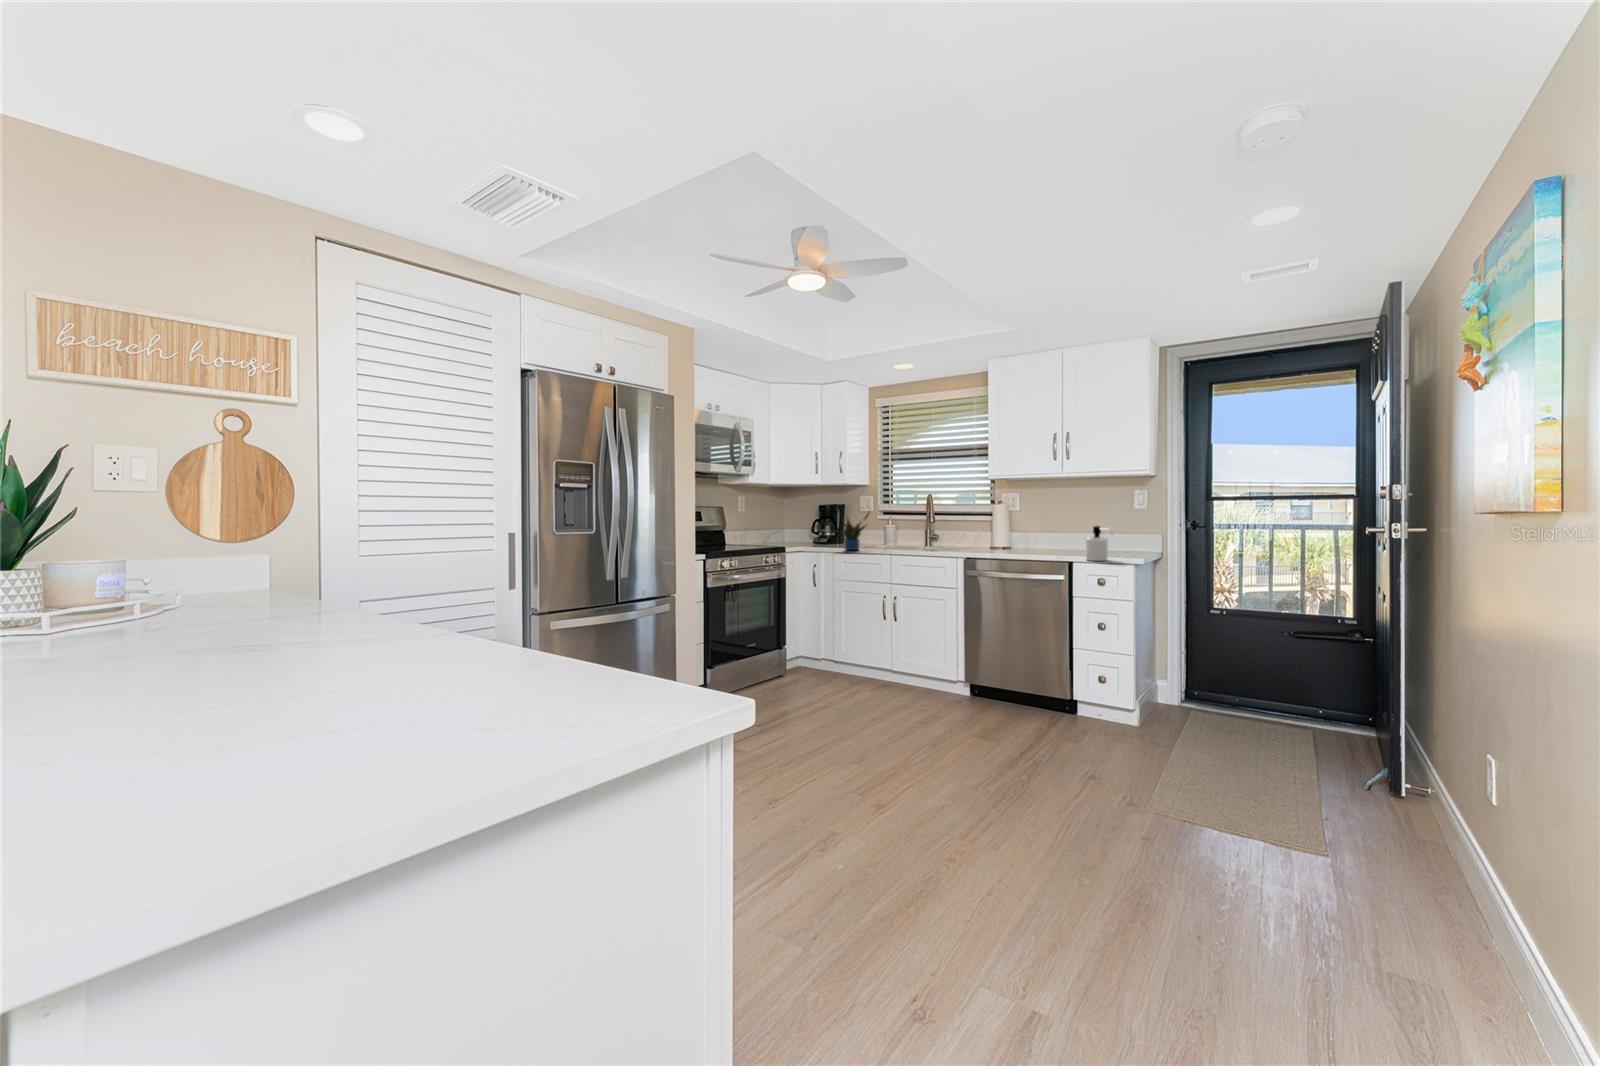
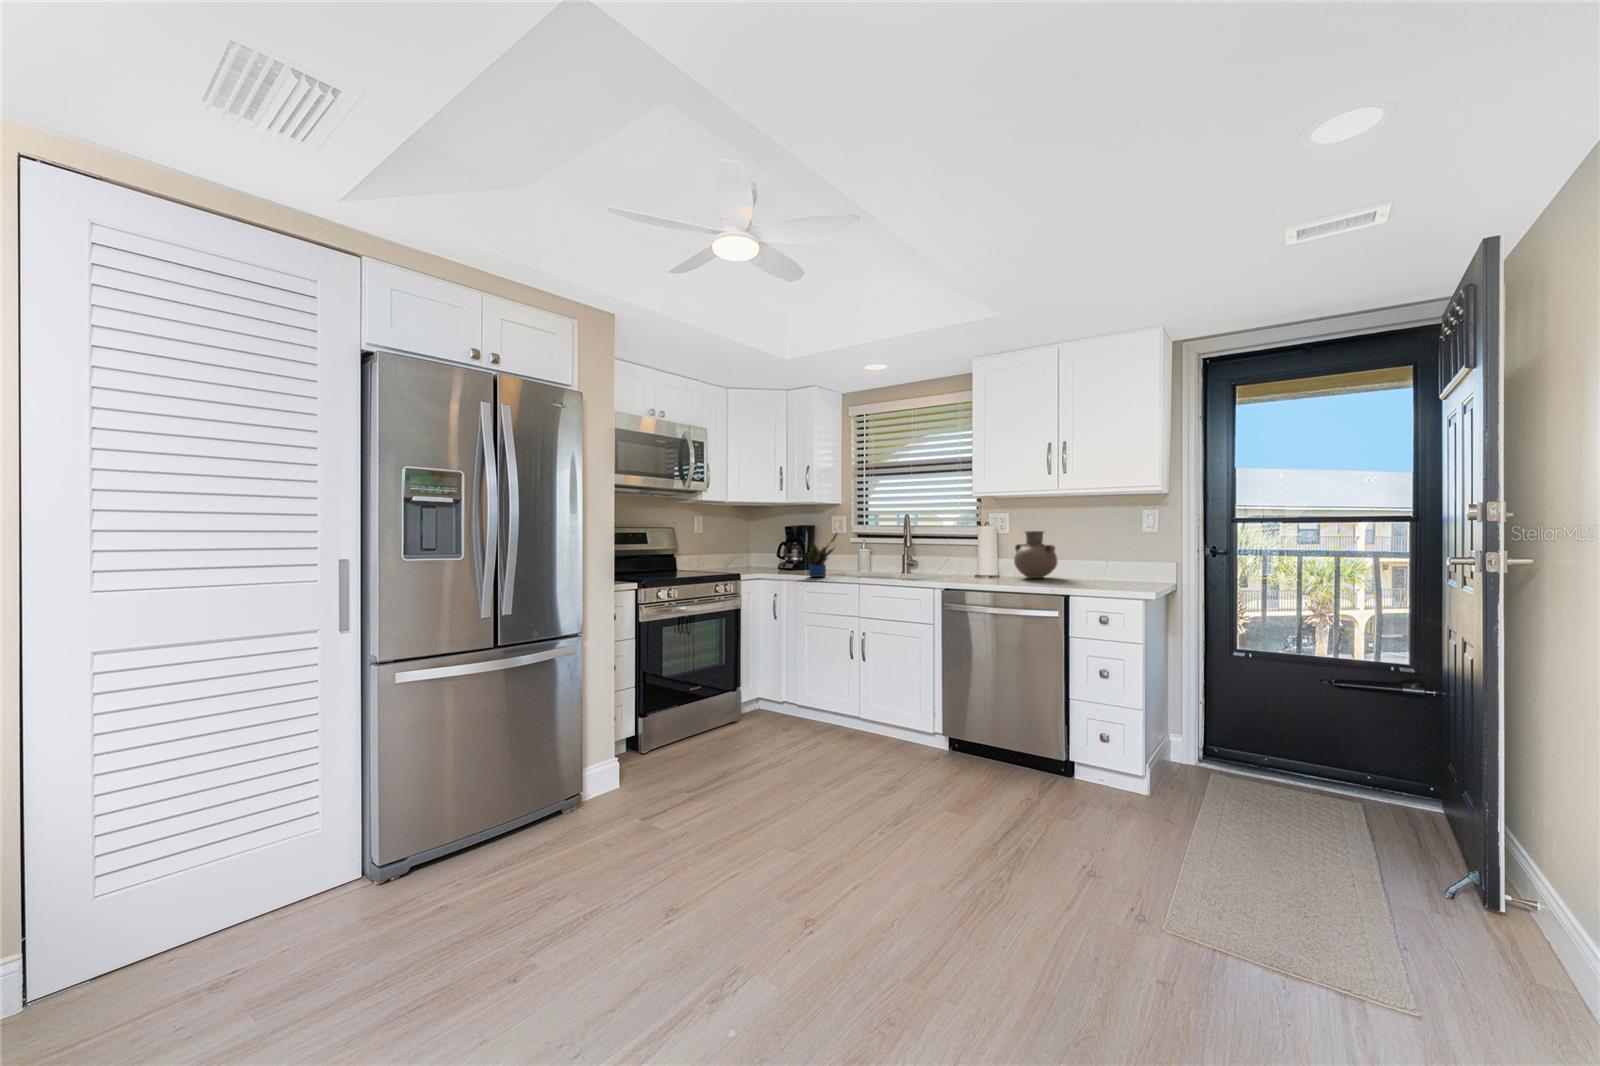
vase: none [1026,509,1063,550] -> present [1014,531,1057,579]
soap dispenser: present [1086,526,1113,561] -> none [1082,552,1115,594]

